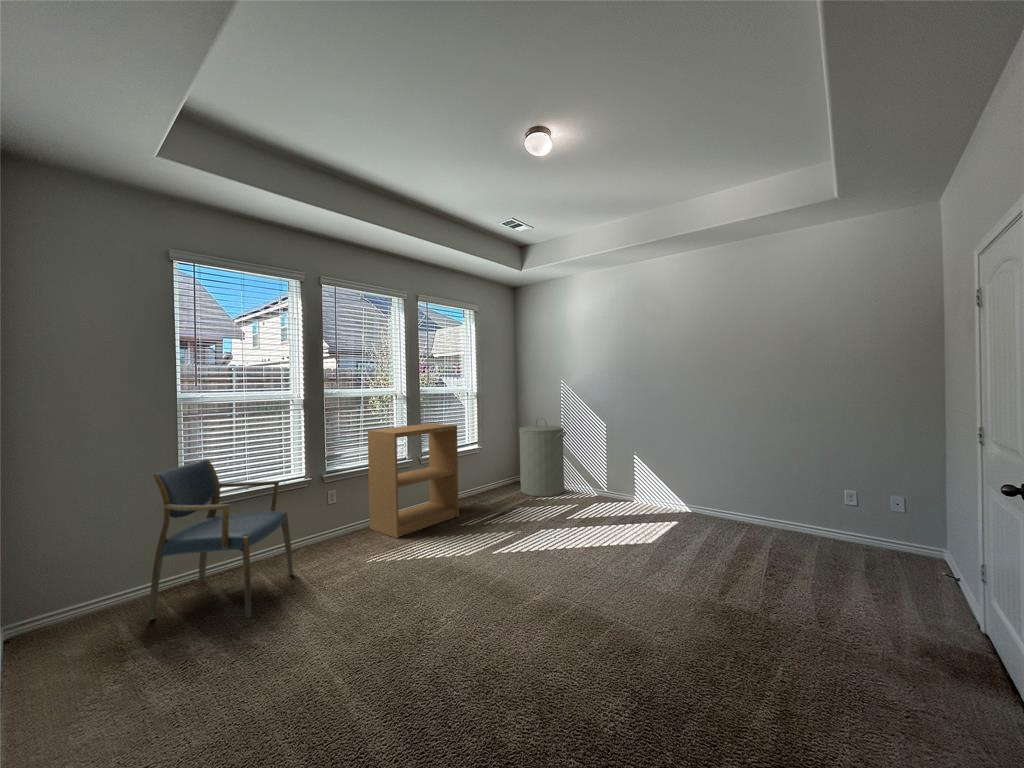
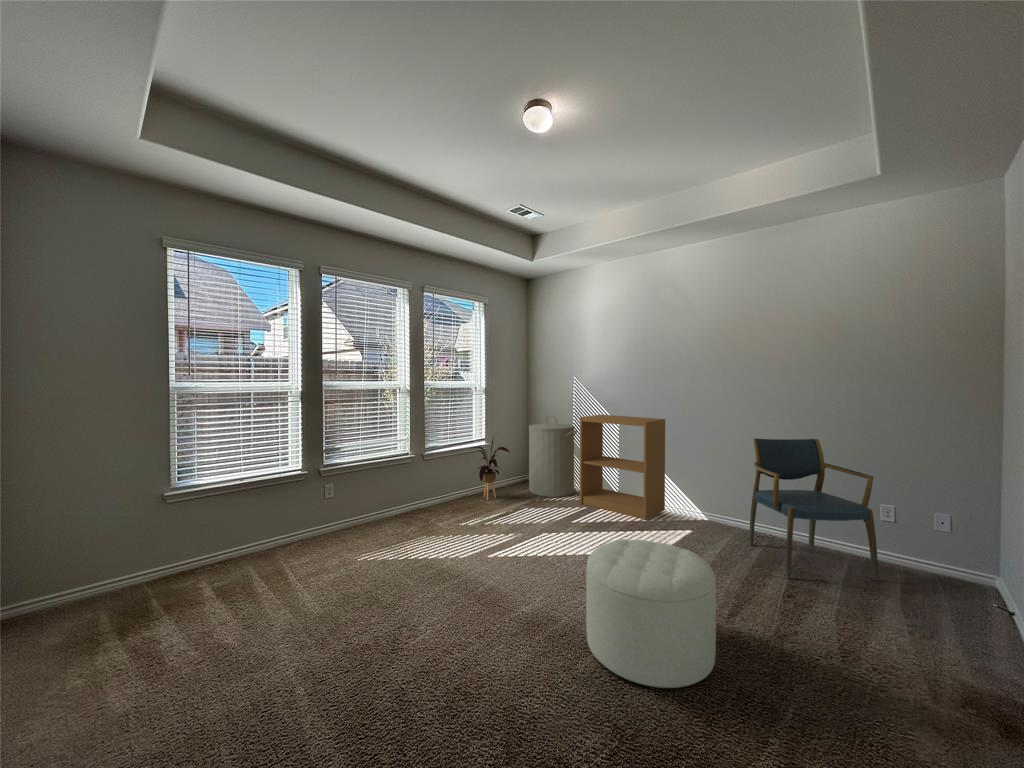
bookshelf: present [368,423,459,538] -> present [580,415,665,520]
house plant: none [463,436,503,502] -> present [473,436,509,500]
armchair: present [150,459,293,619] -> present [749,438,878,581]
ottoman: none [595,529,713,657] -> present [586,539,716,688]

